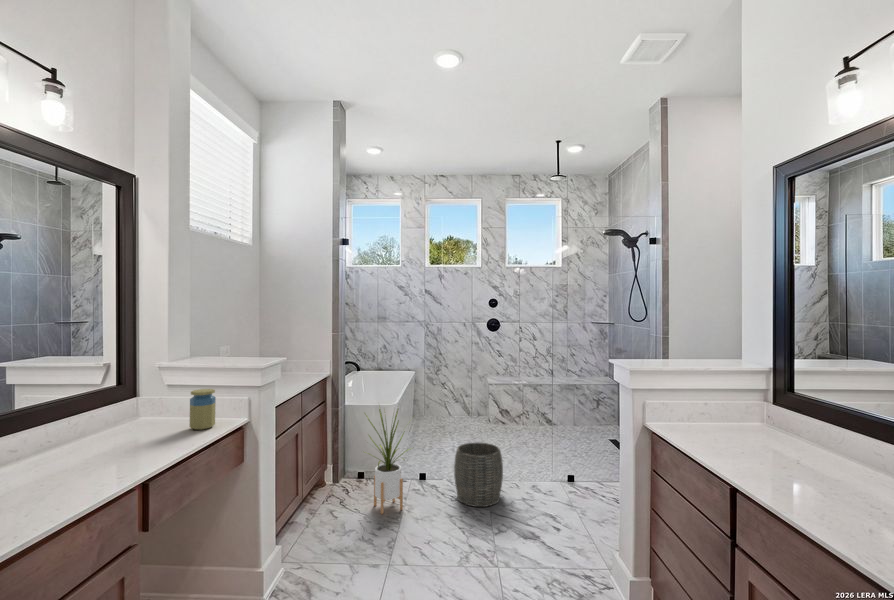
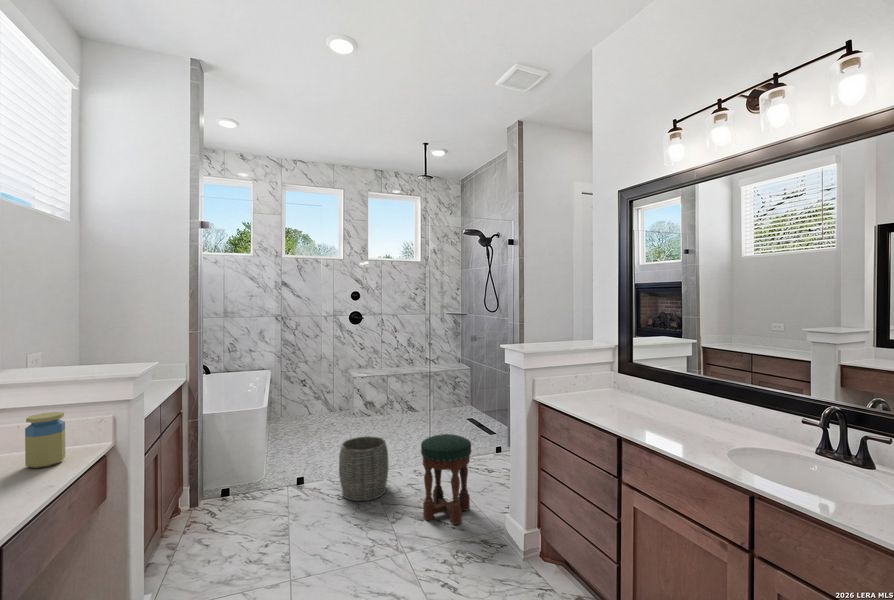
house plant: present [368,409,409,514] -> none [235,405,300,529]
stool: none [529,451,584,550] -> present [421,434,471,525]

